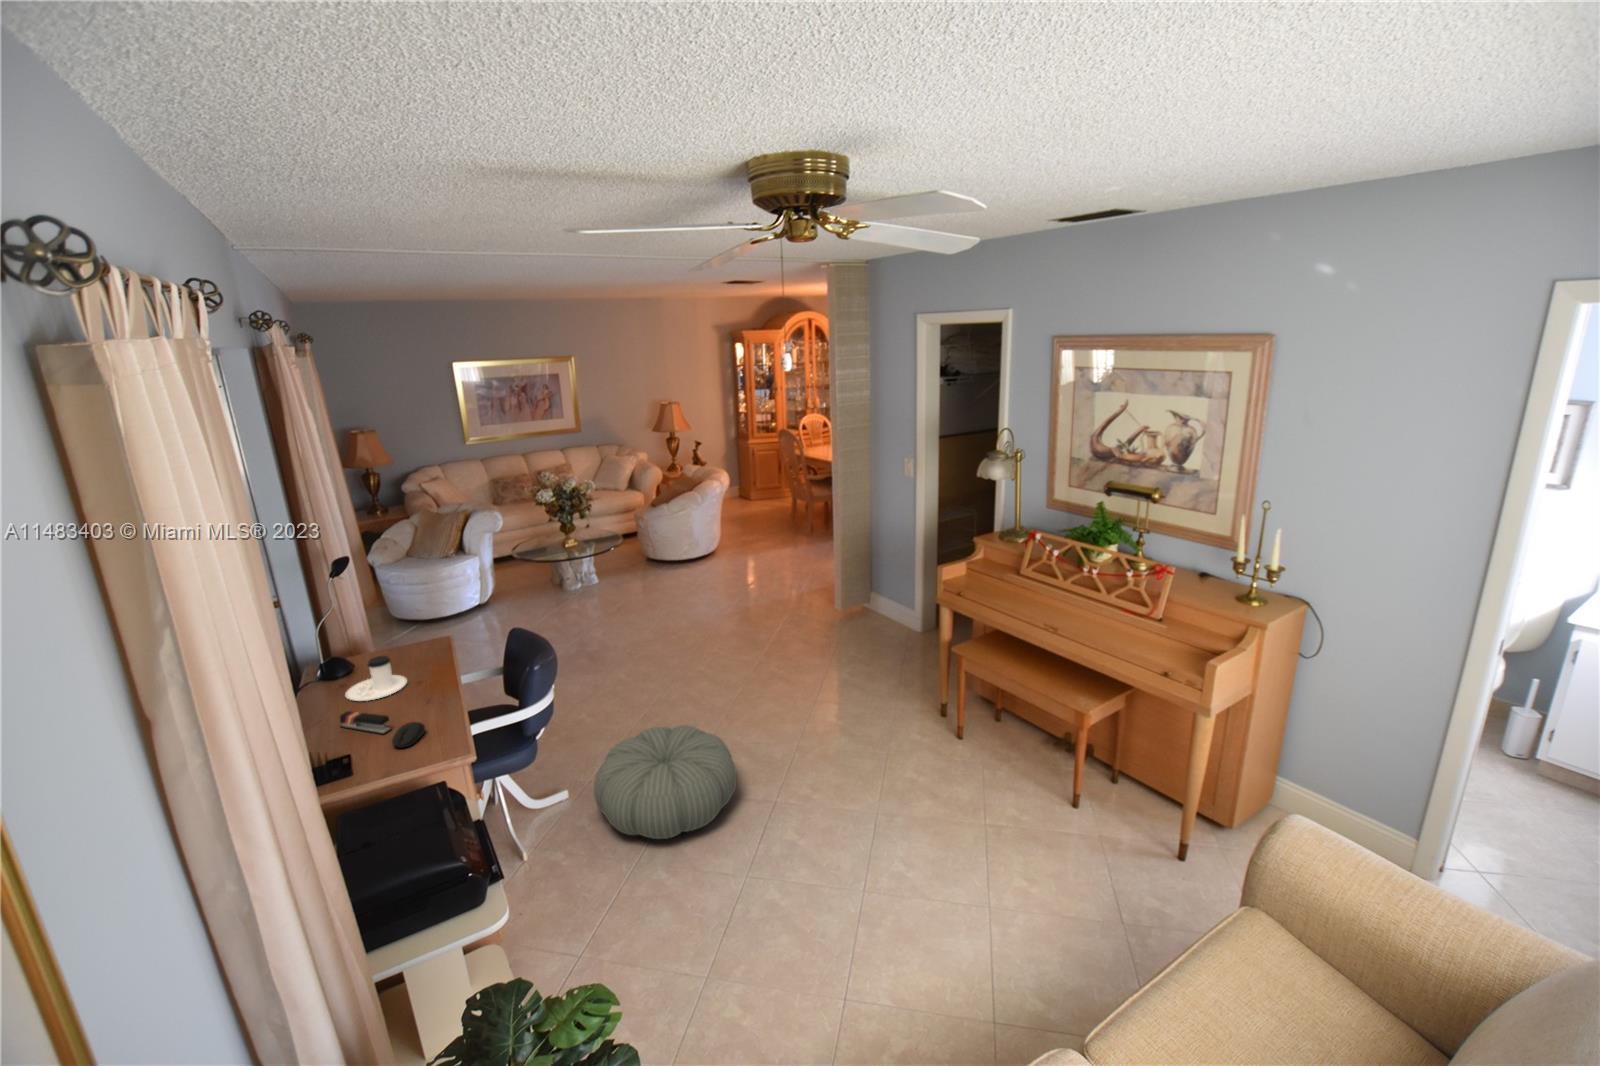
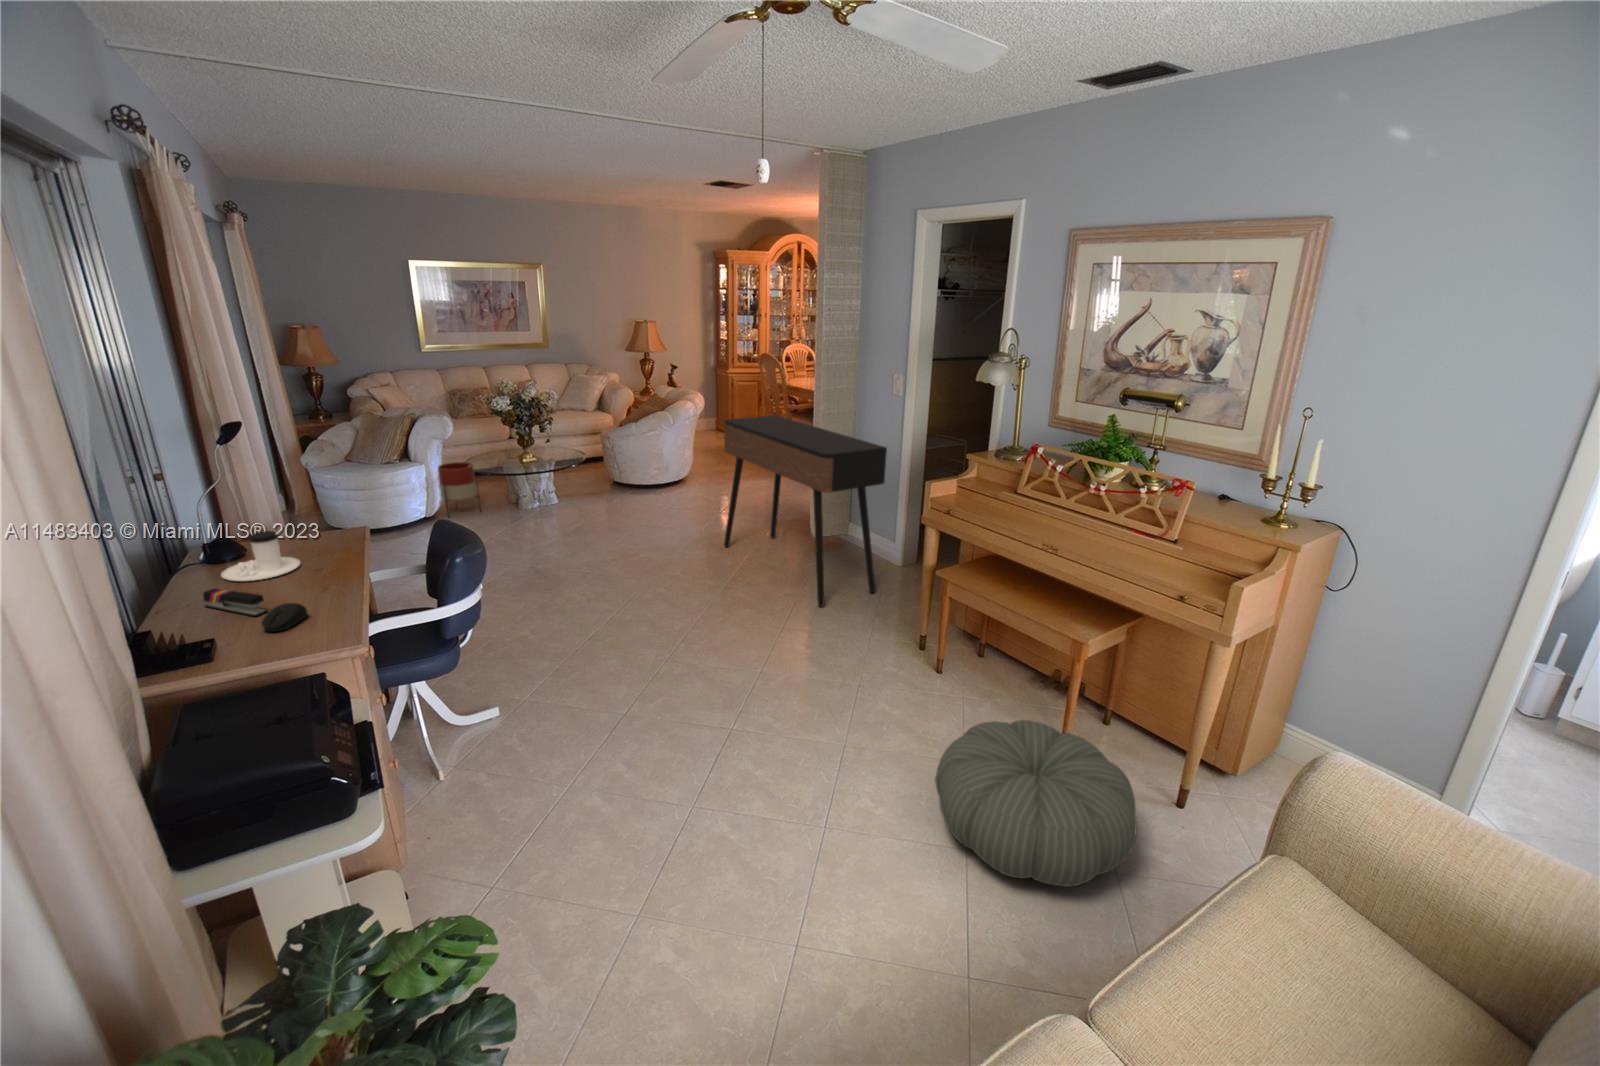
console table: none [751,497,902,679] -> present [724,415,887,606]
planter: none [489,552,529,605] -> present [438,462,479,515]
pouf: present [594,725,737,839] -> present [935,720,1137,887]

